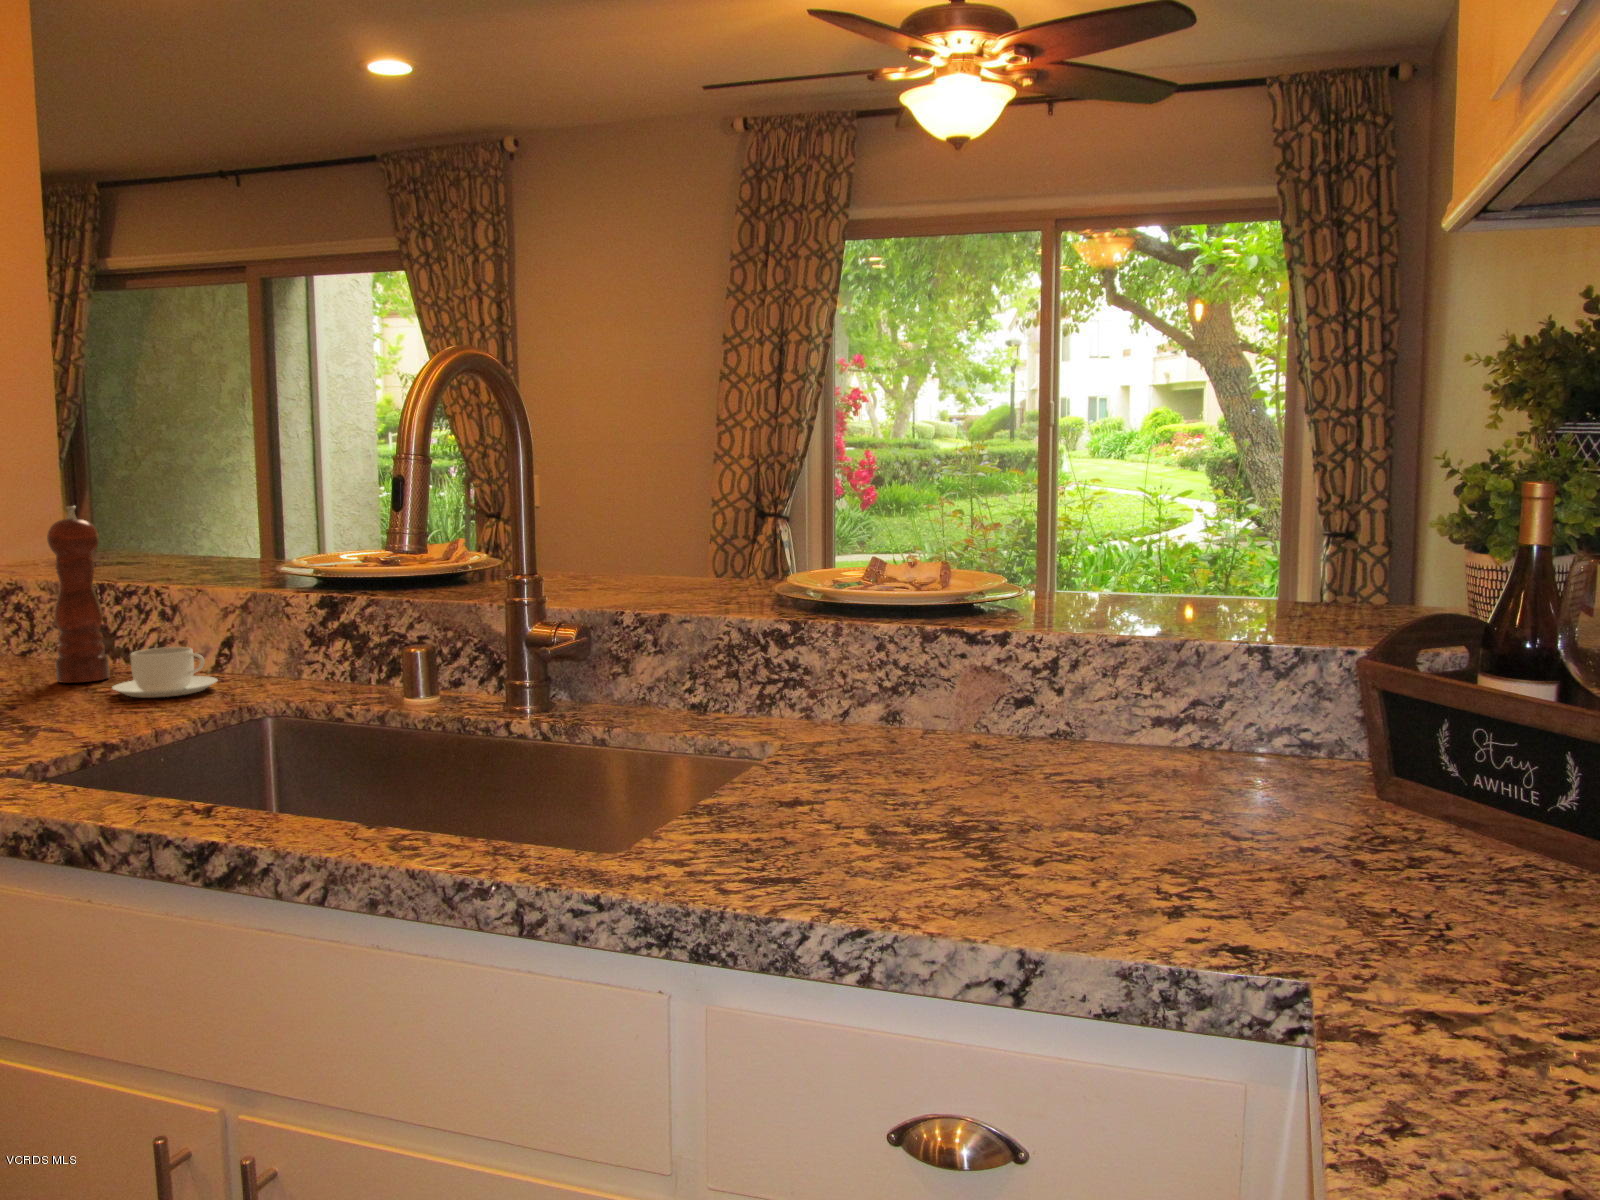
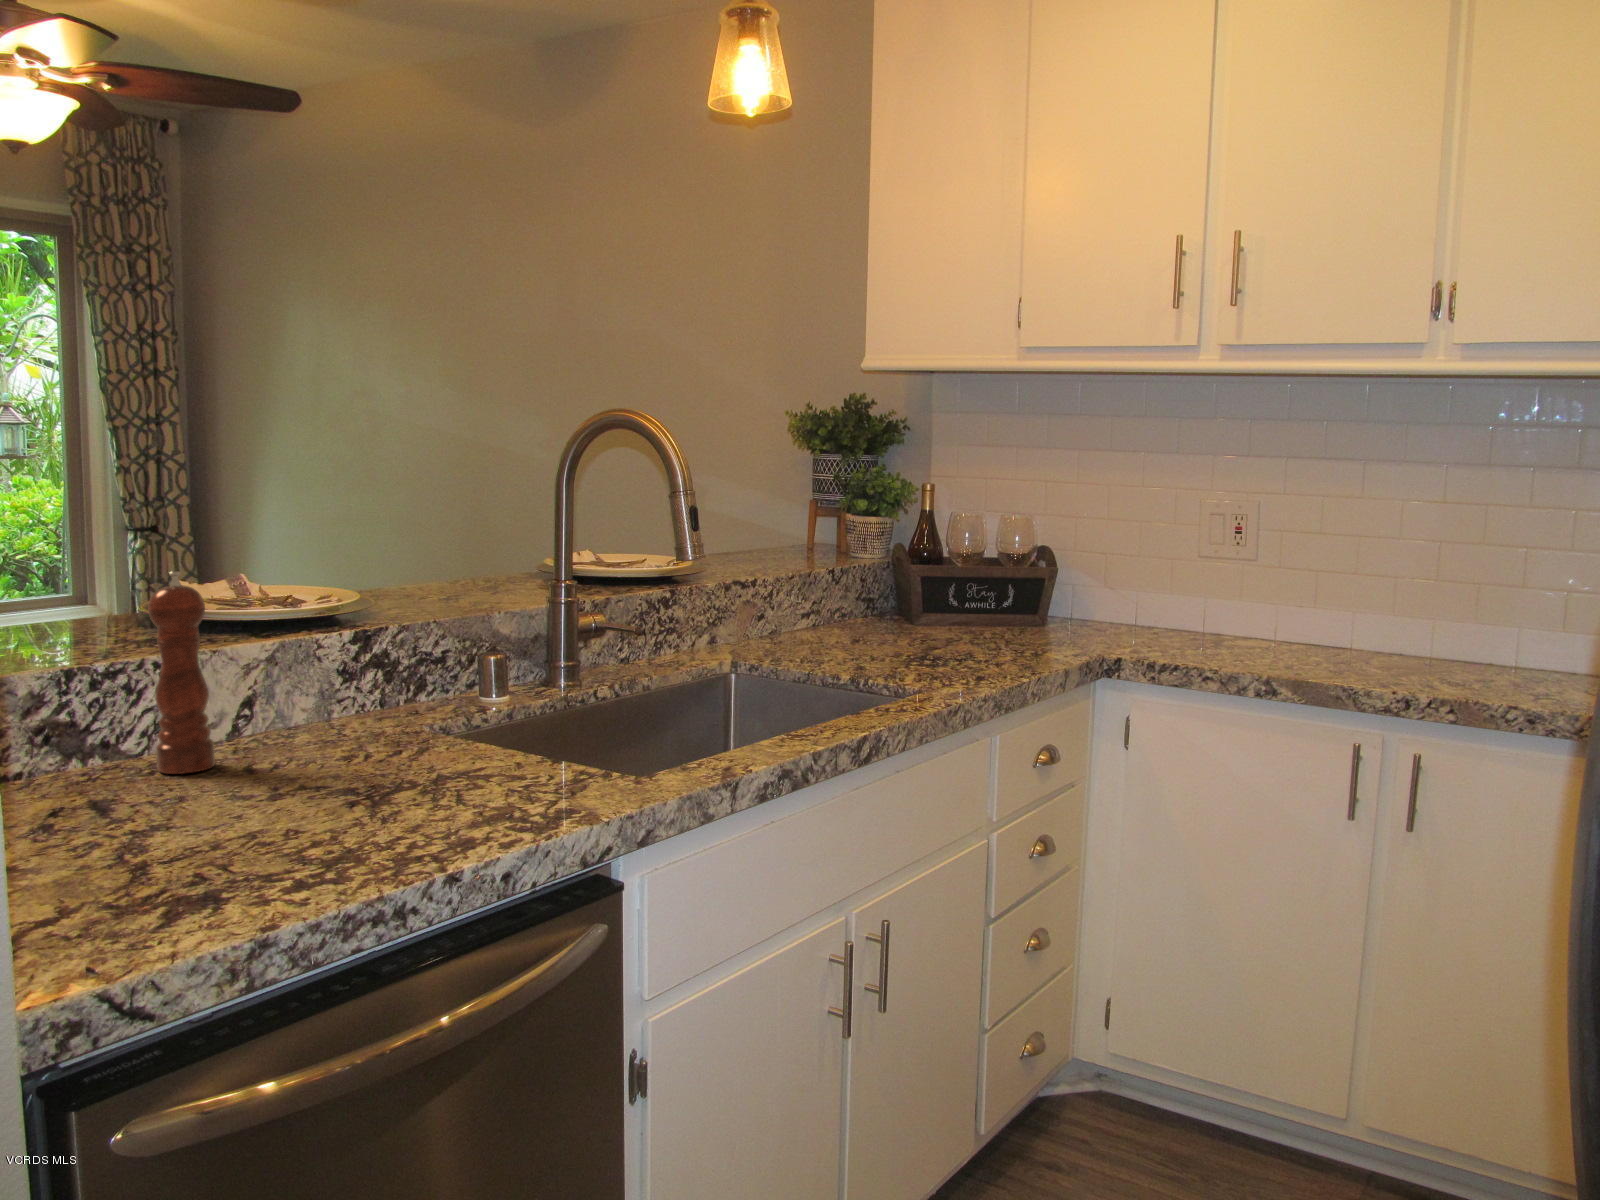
coffee cup: present [112,647,217,698] -> none [274,699,376,753]

